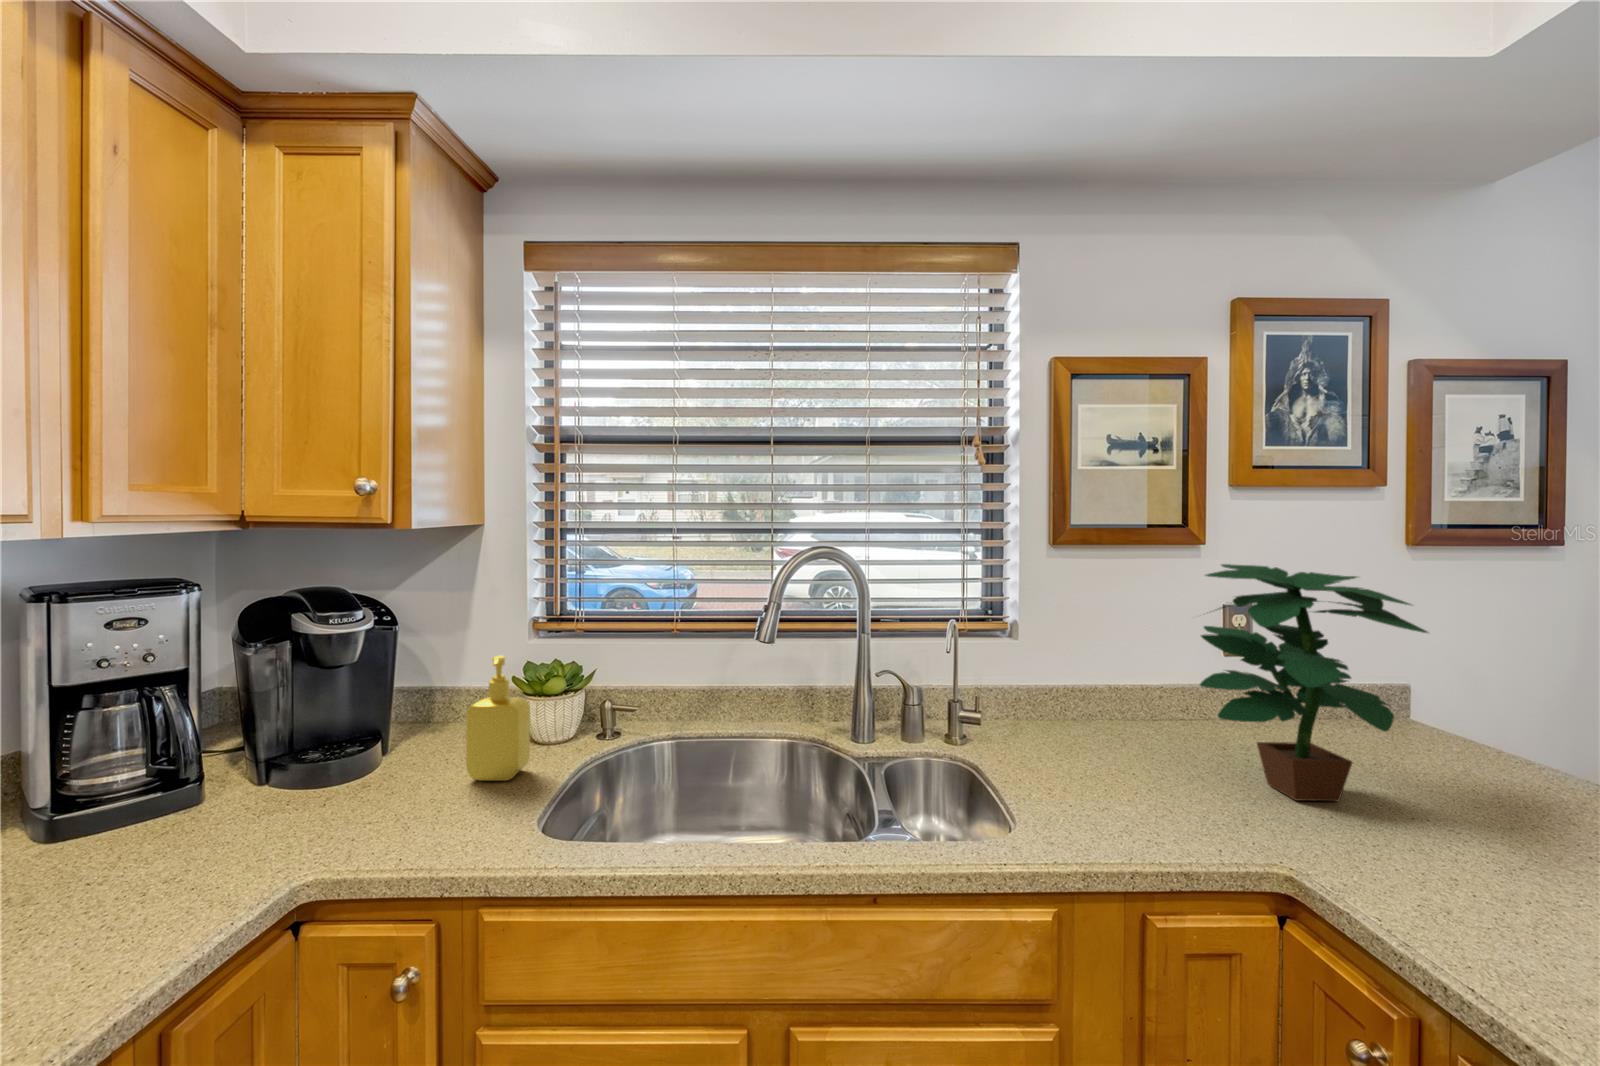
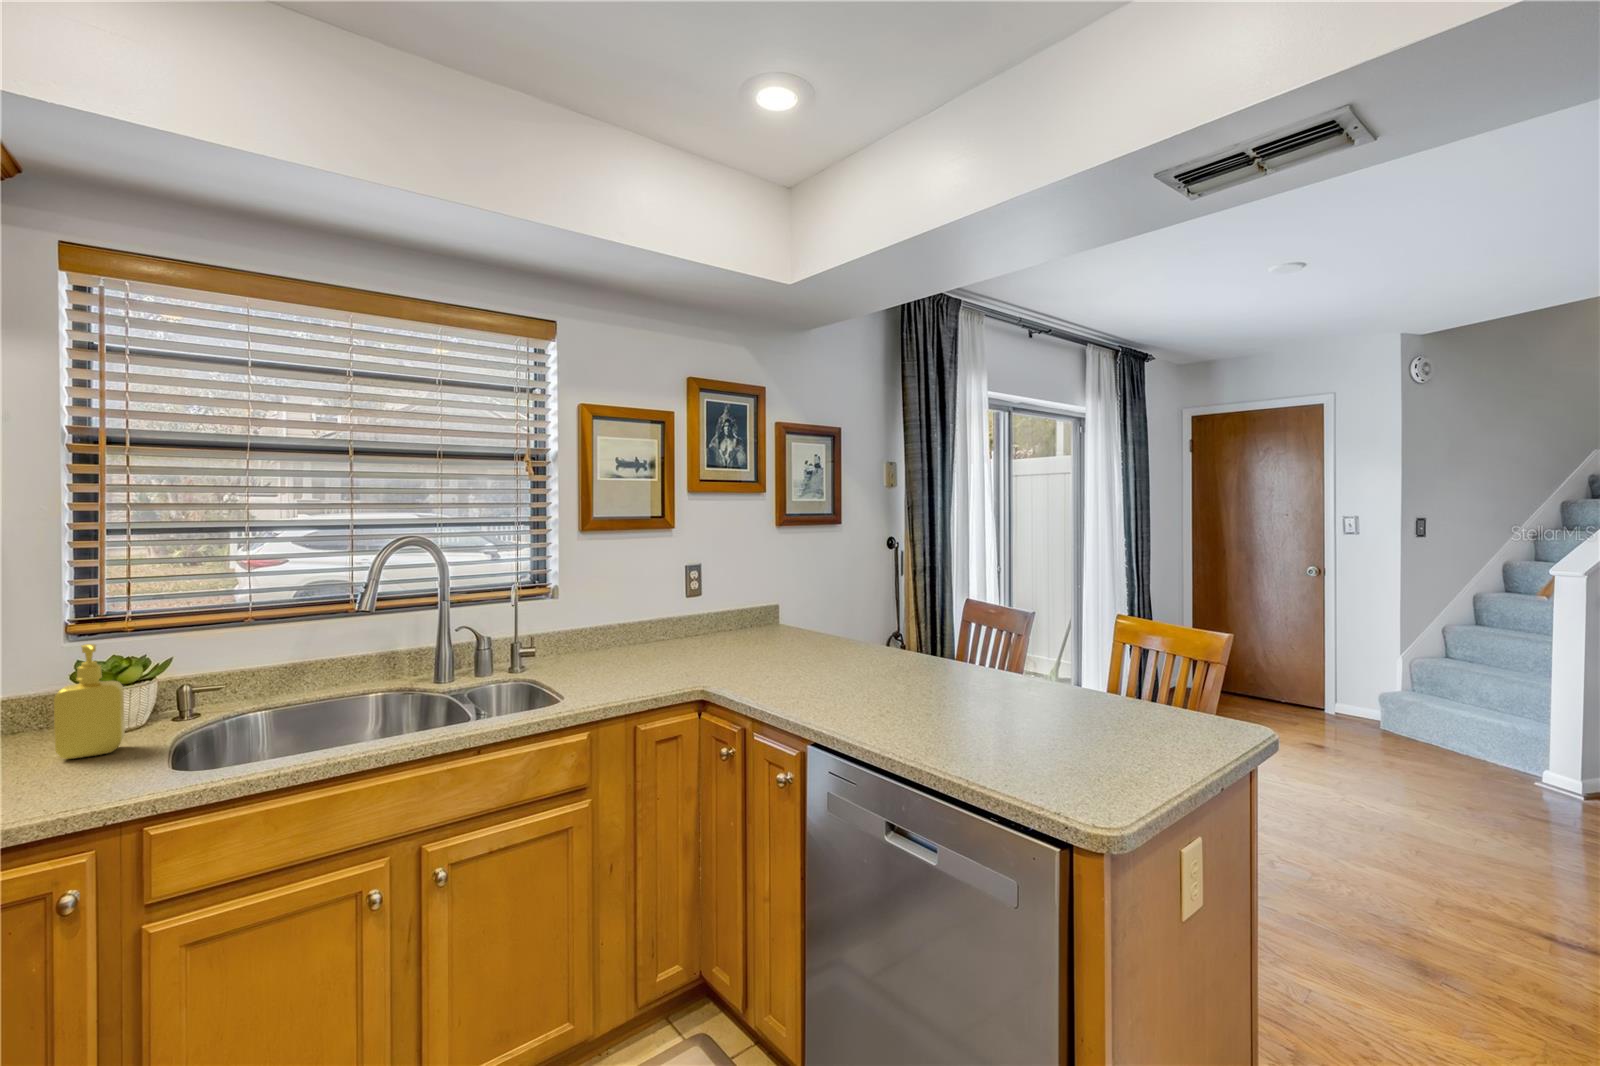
potted plant: present [1200,564,1428,801] -> none [662,540,762,665]

